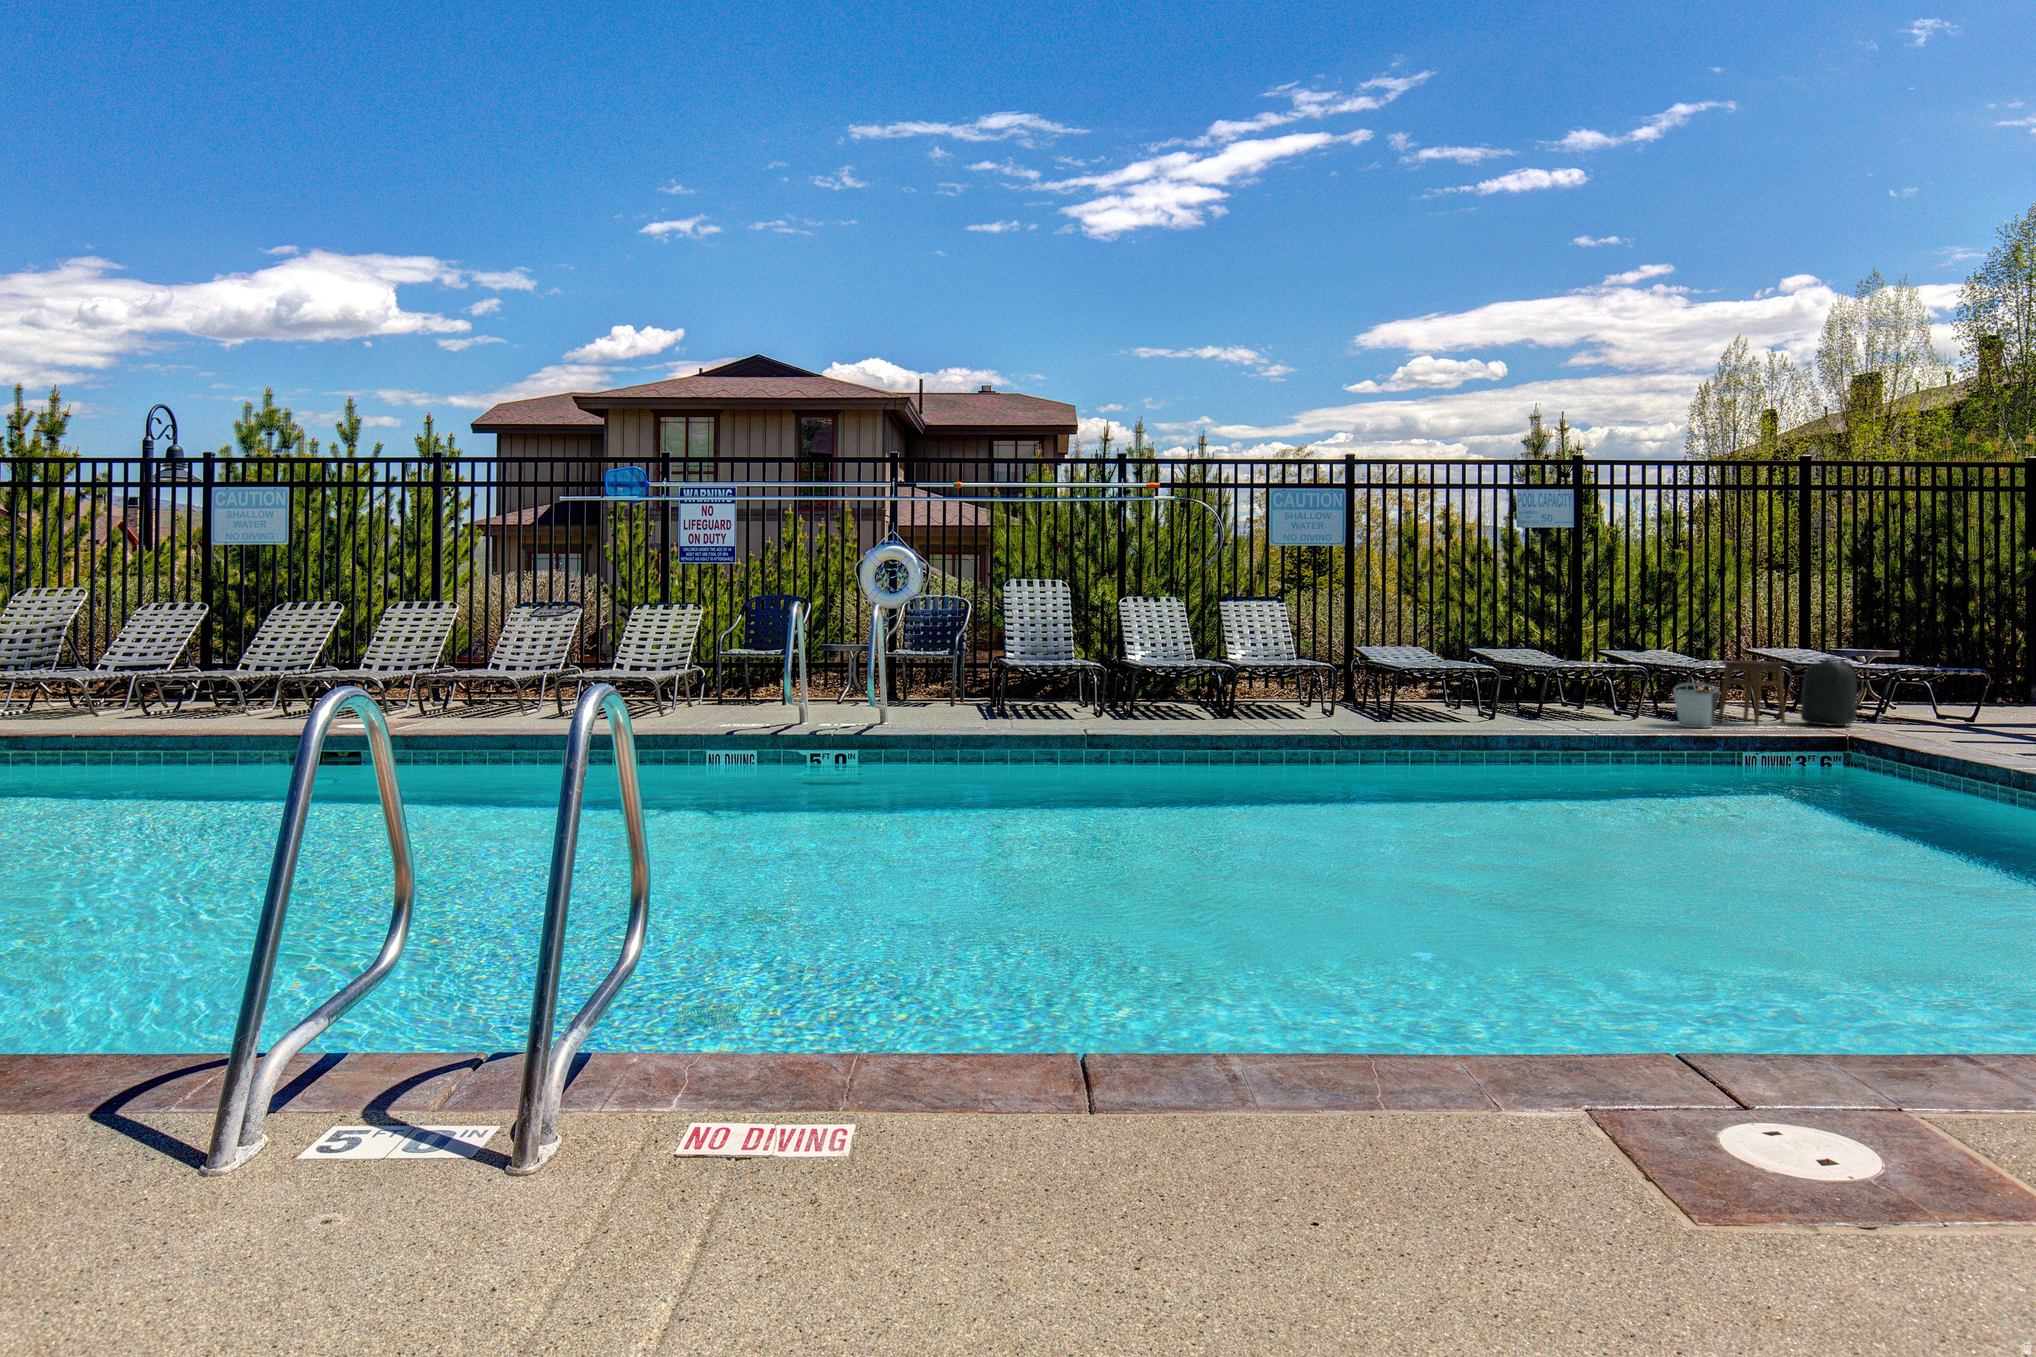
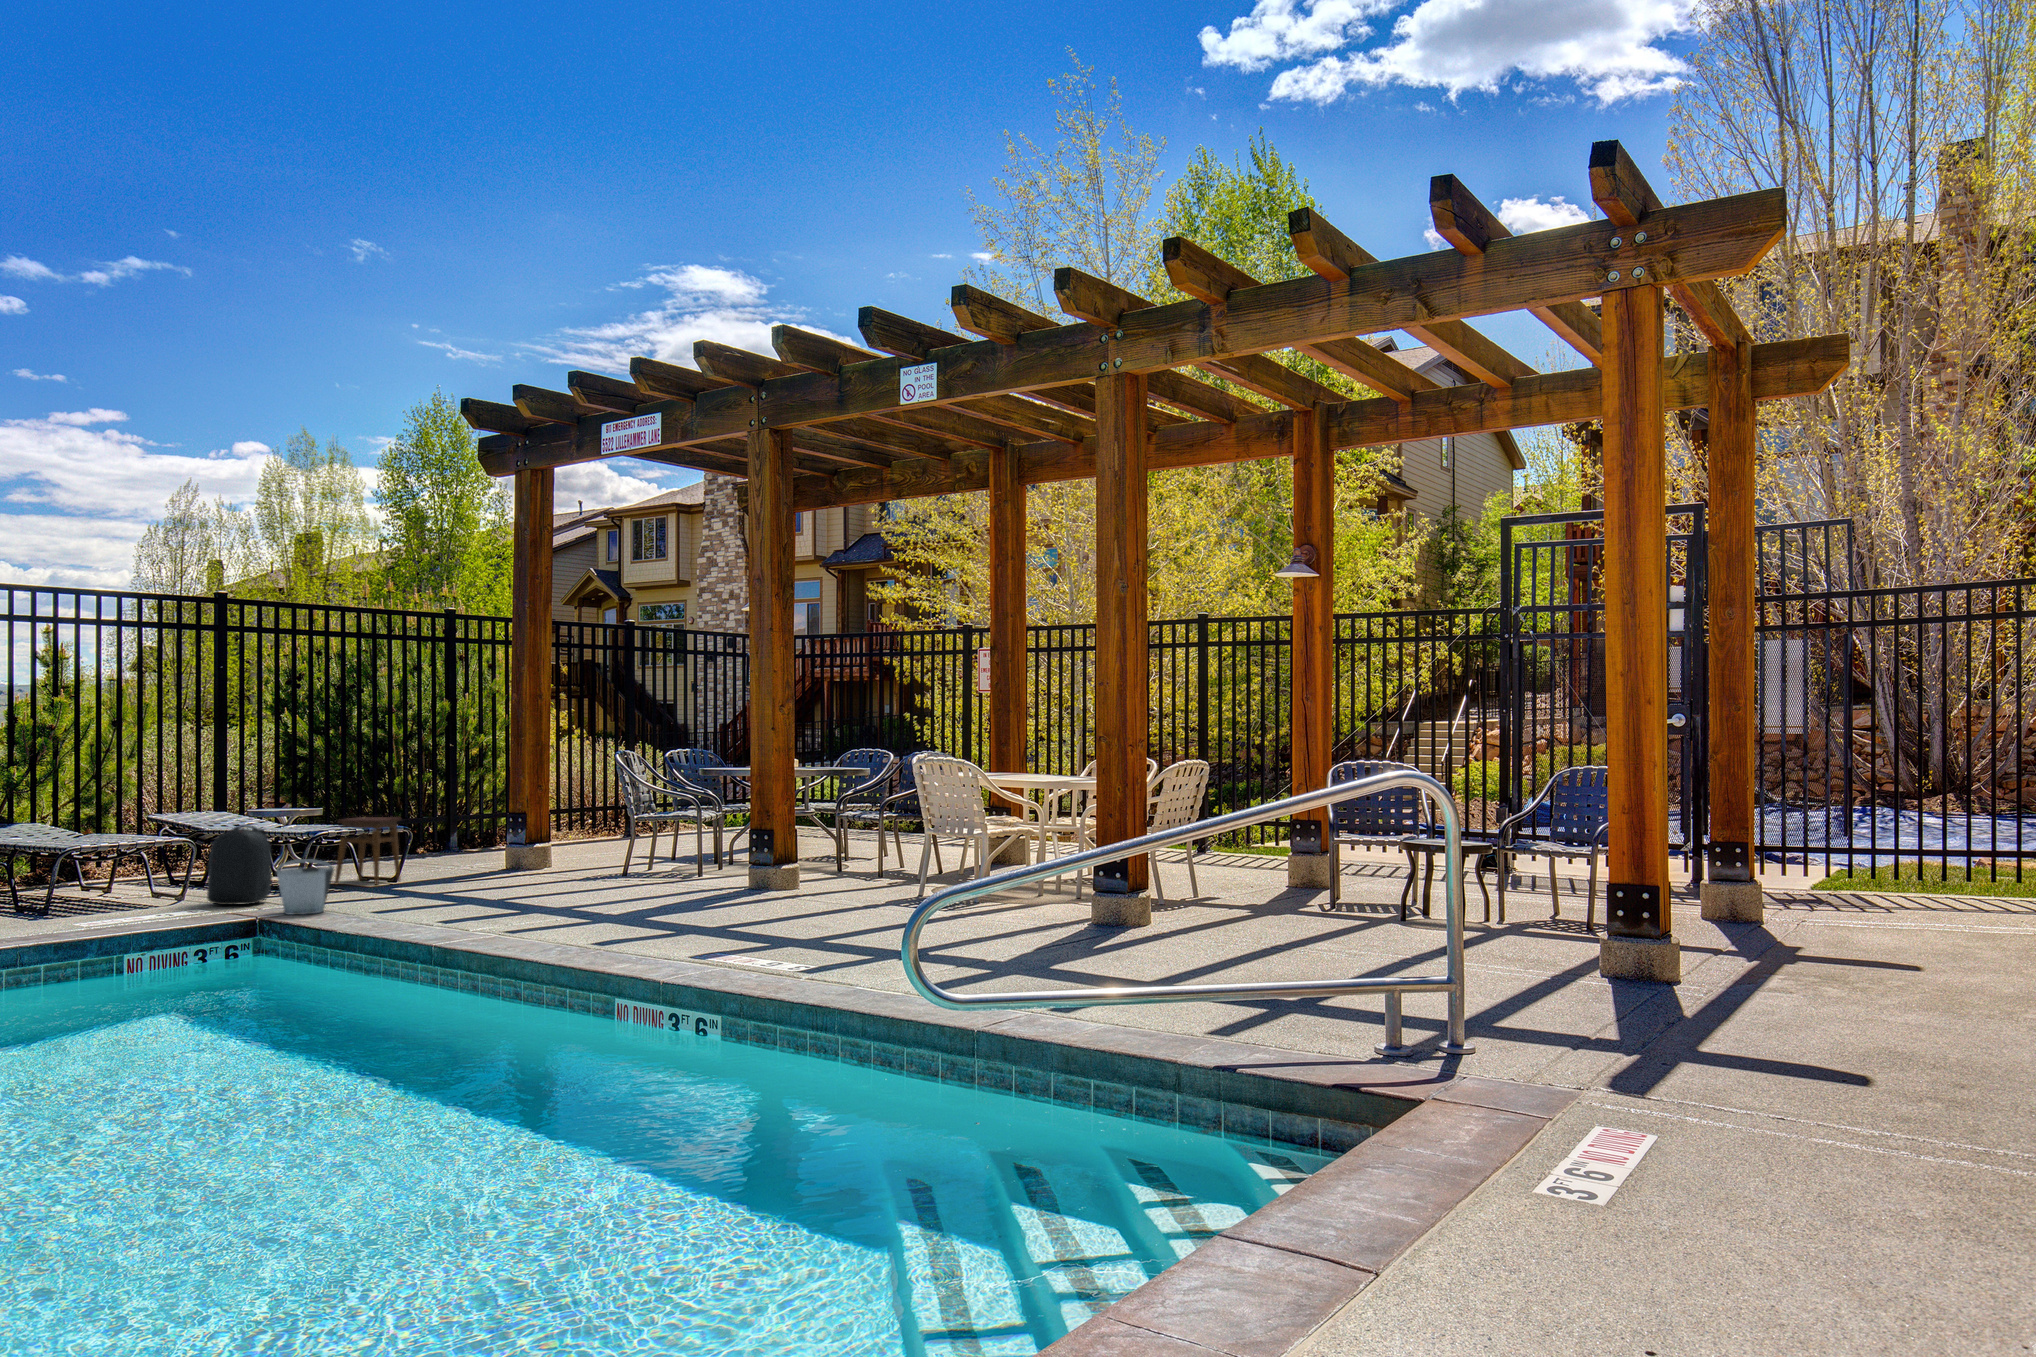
stool: present [1718,660,1787,727] -> present [335,817,401,885]
bucket: present [1673,683,1720,728] -> present [276,859,334,915]

